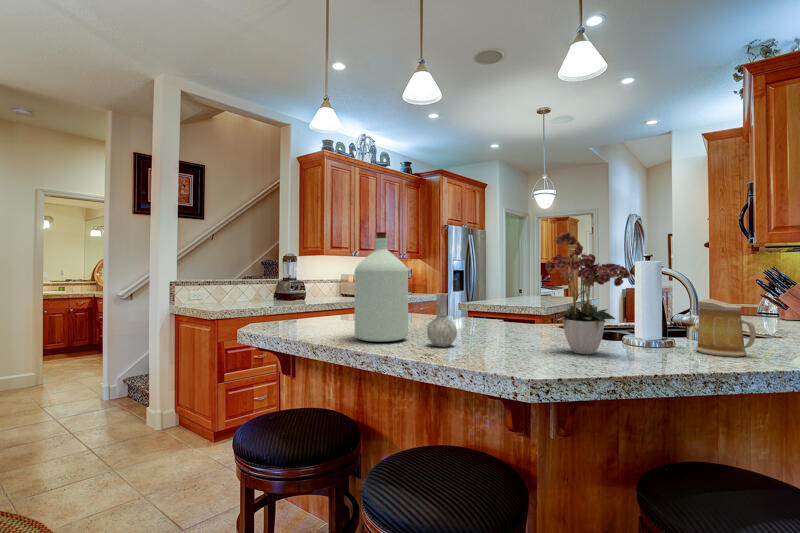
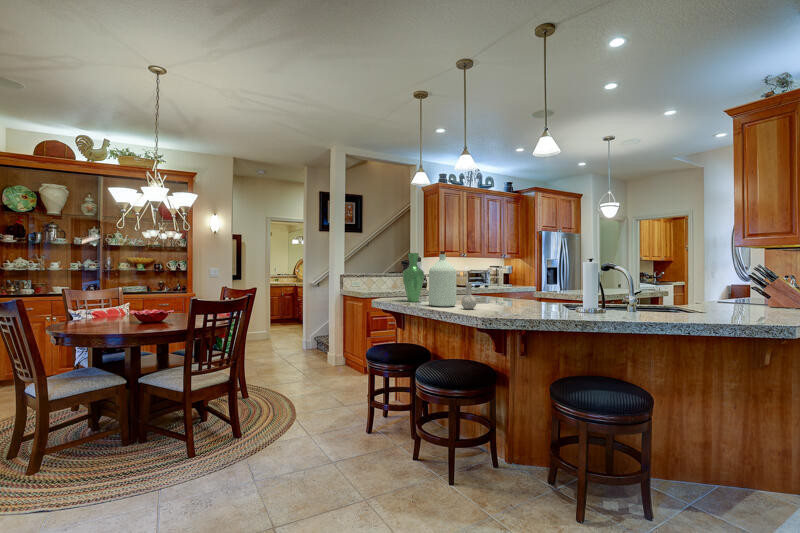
flower arrangement: present [546,232,630,354] -> none [516,249,562,315]
vase: none [292,238,334,330] -> present [402,253,424,302]
mug: present [696,299,756,357] -> none [606,288,632,320]

